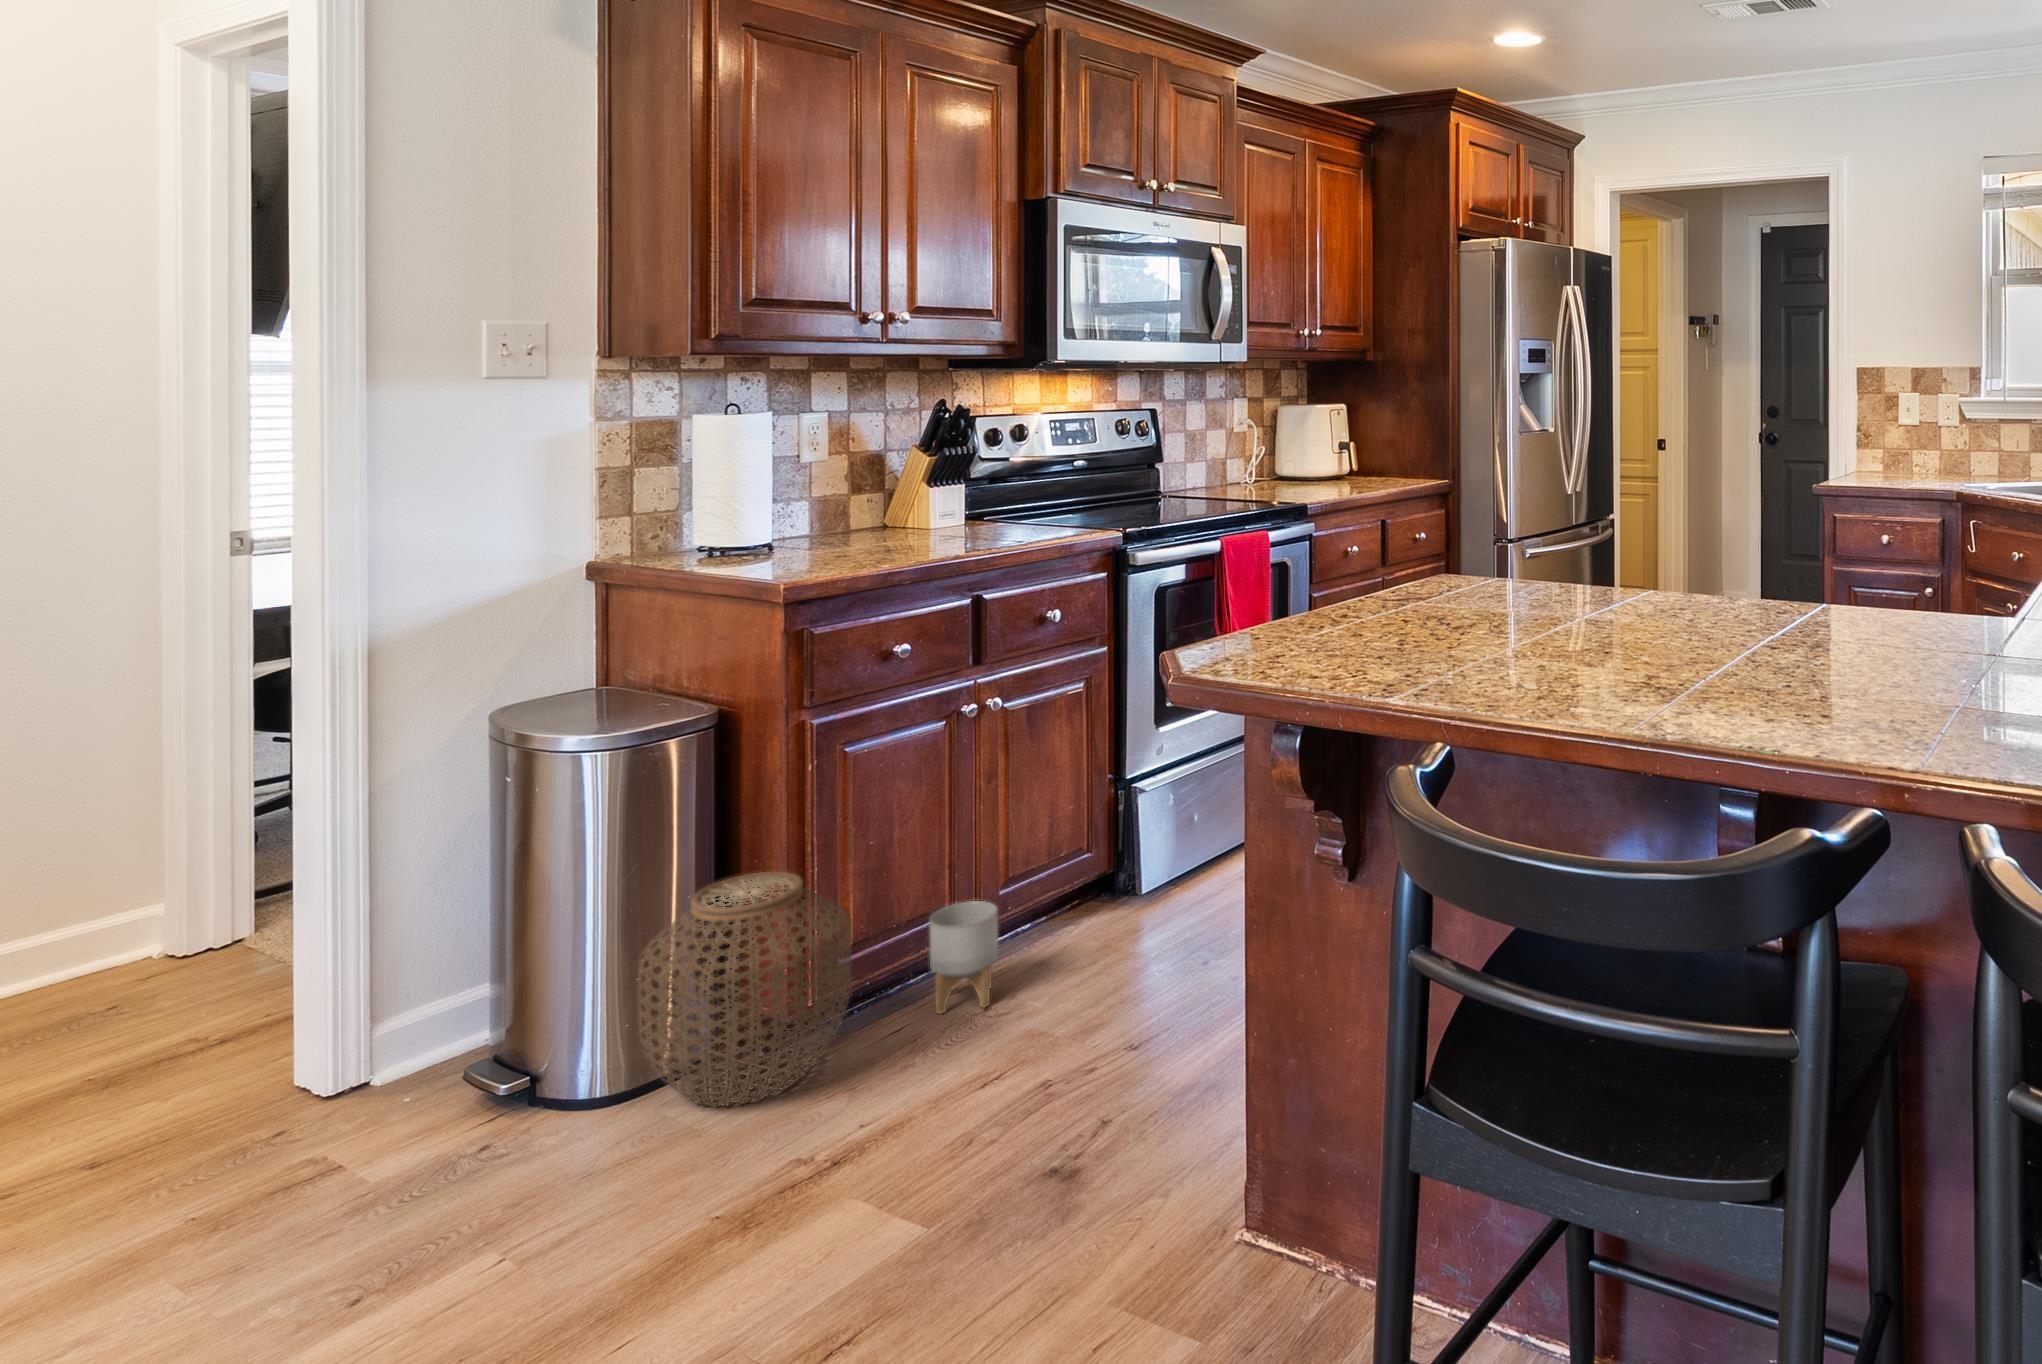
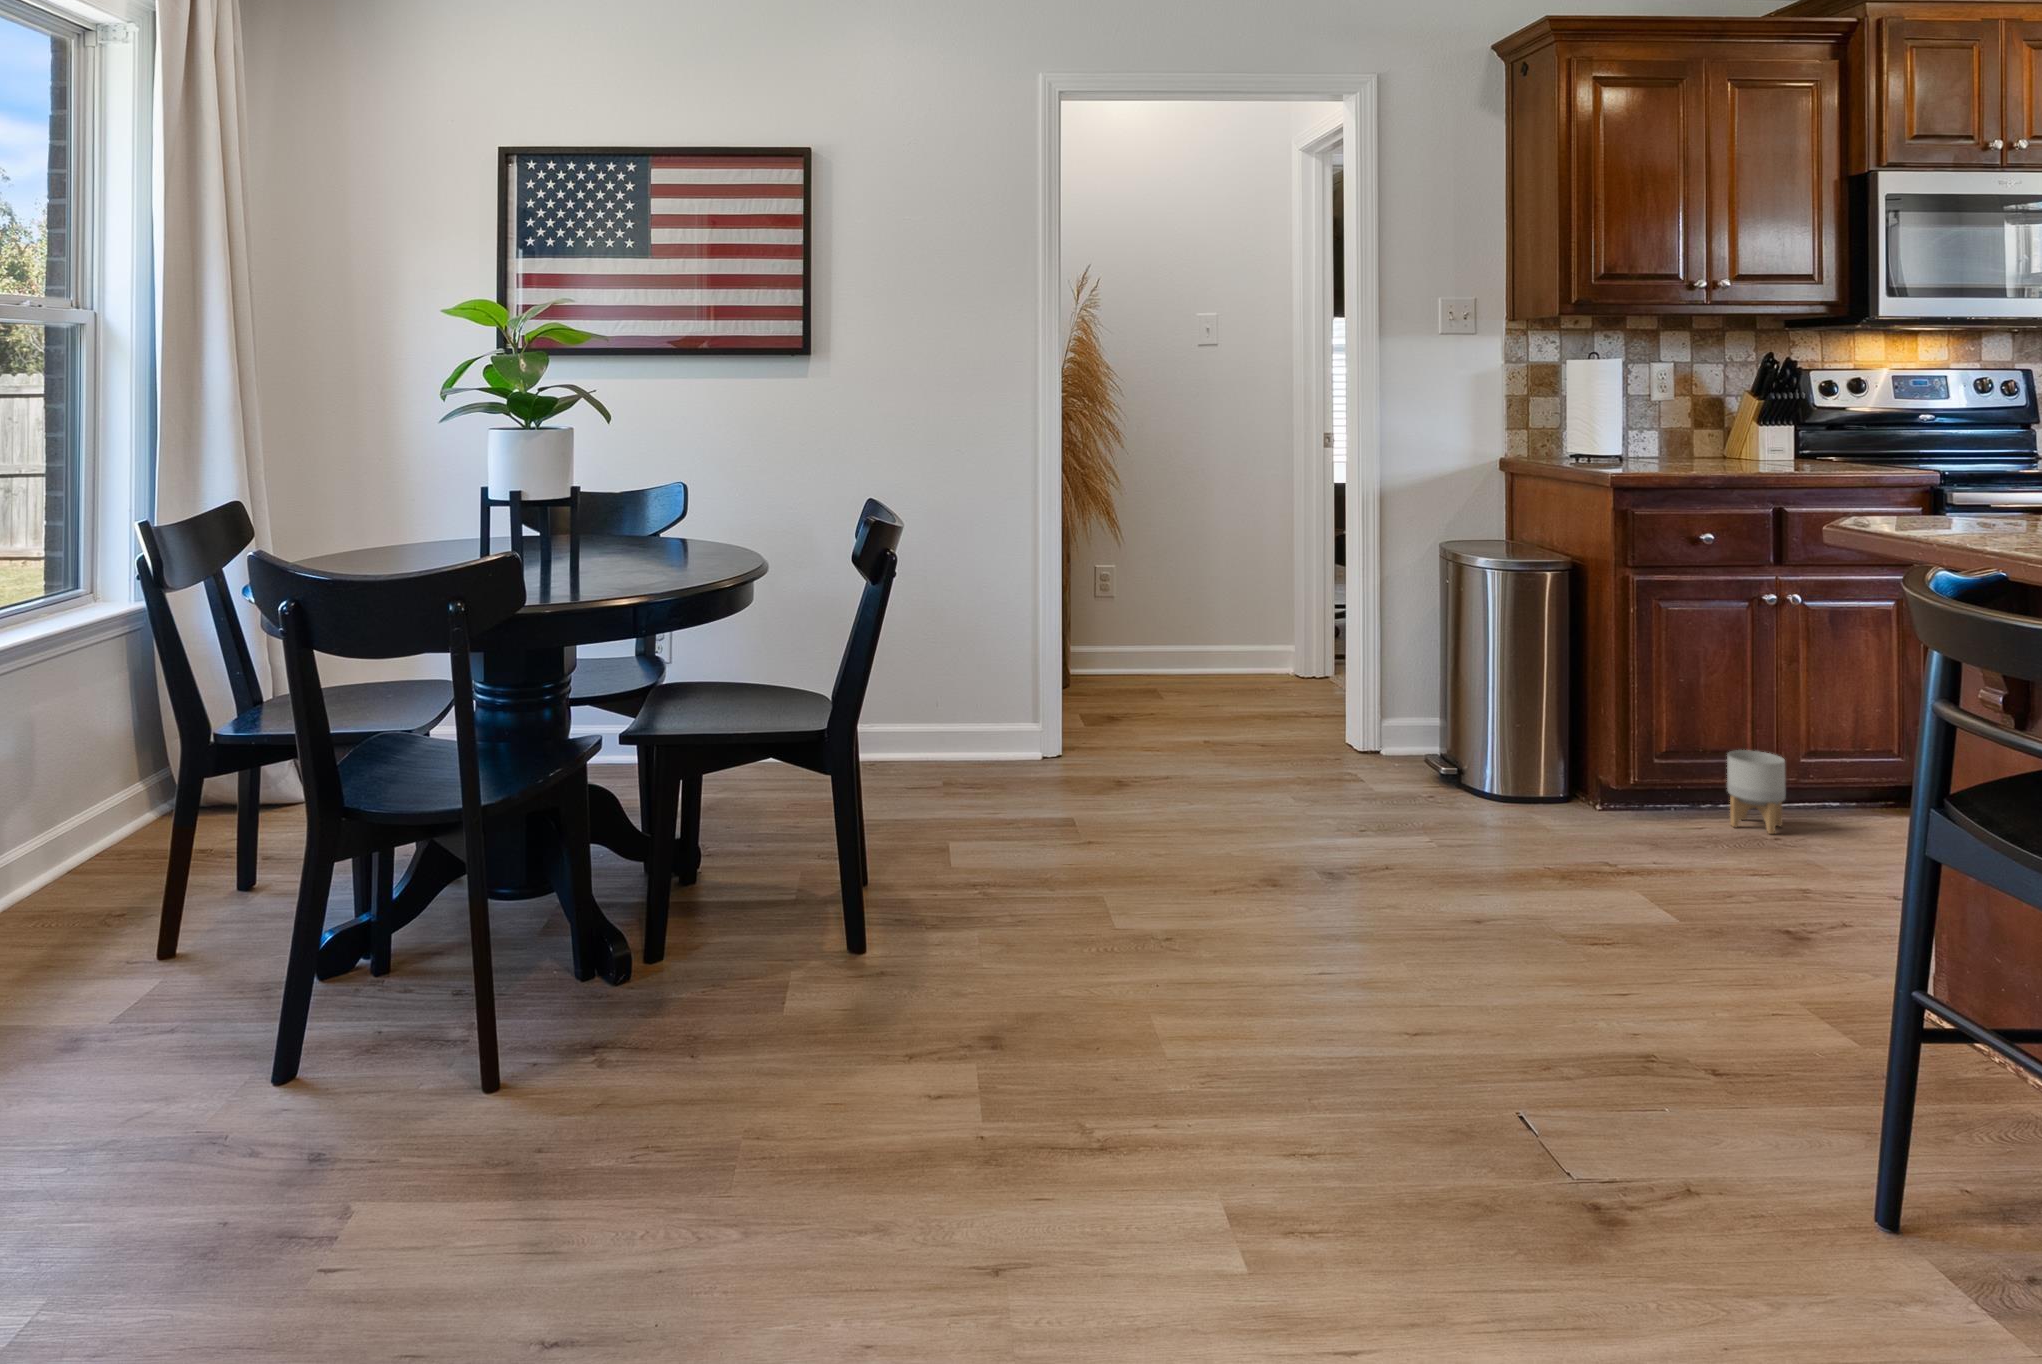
woven basket: present [638,872,852,1107] -> none [1517,677,1658,827]

